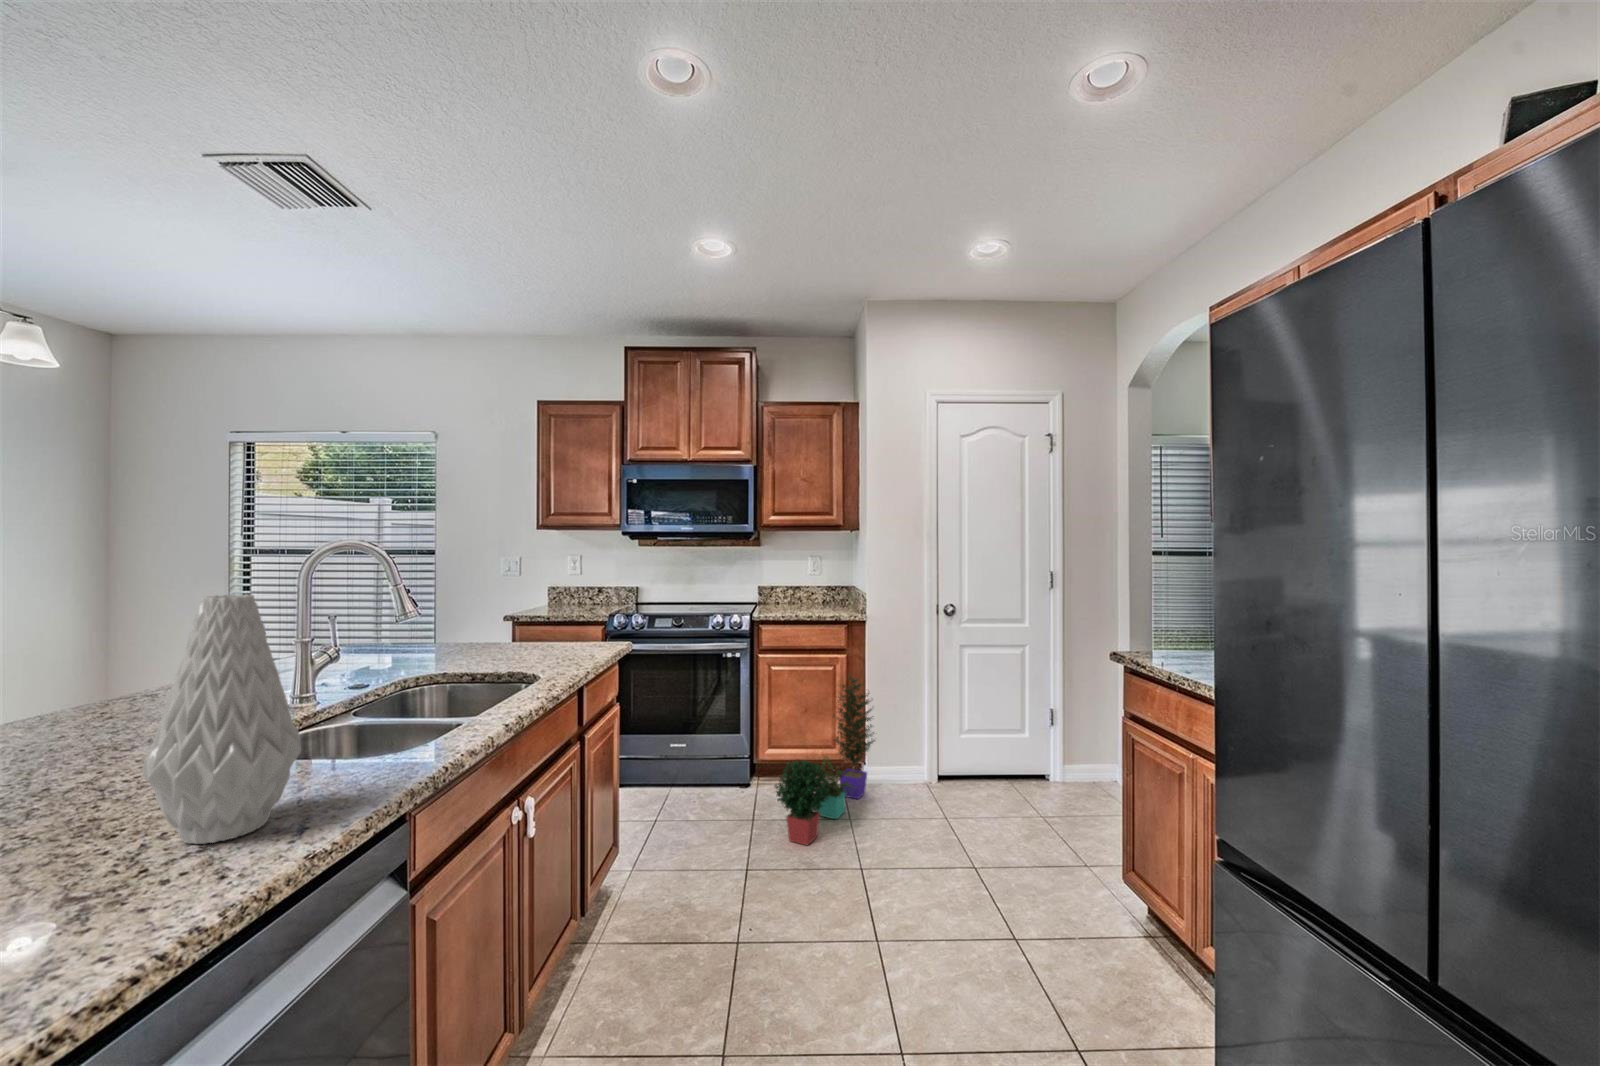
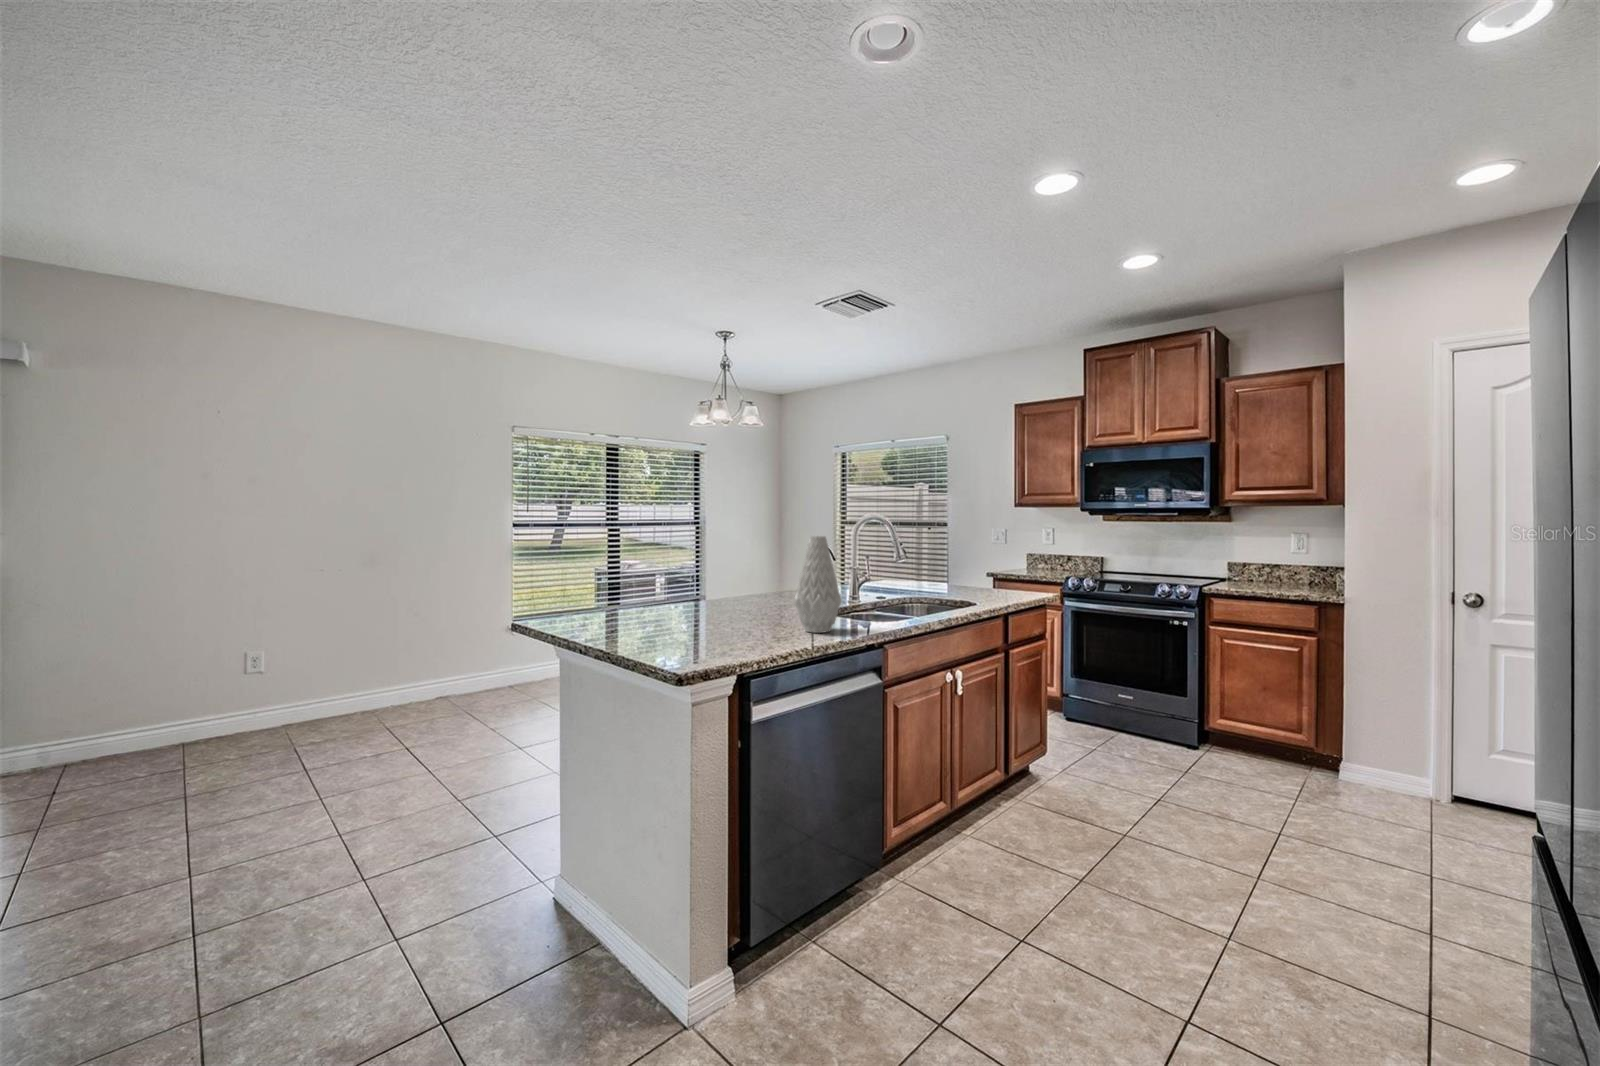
potted plant: present [775,675,874,845] -> none [1197,656,1349,800]

